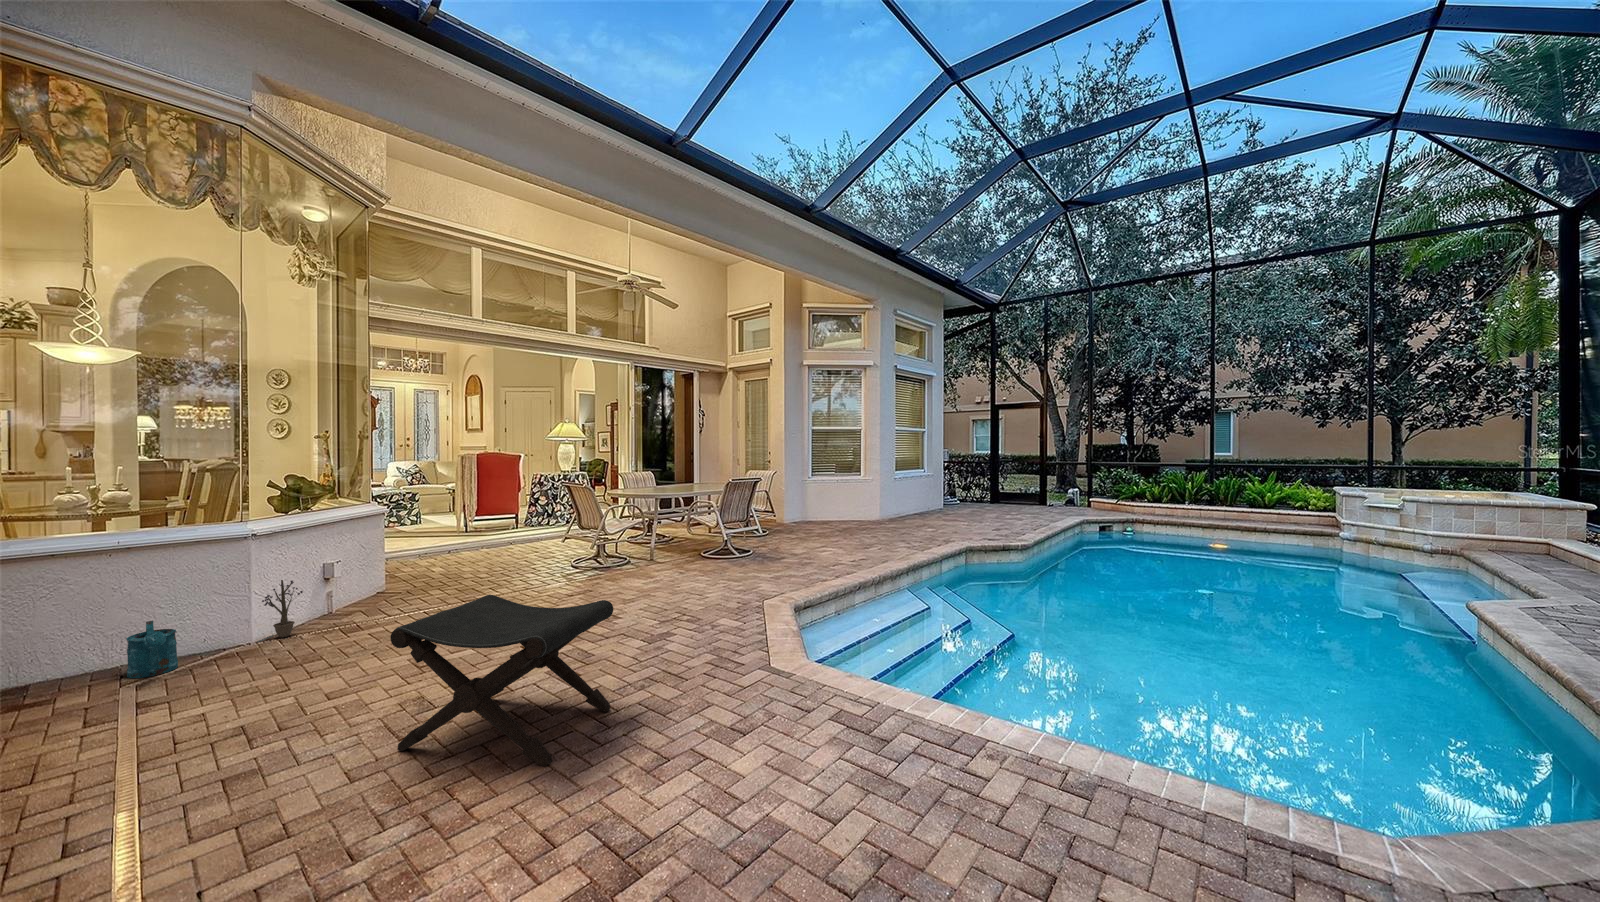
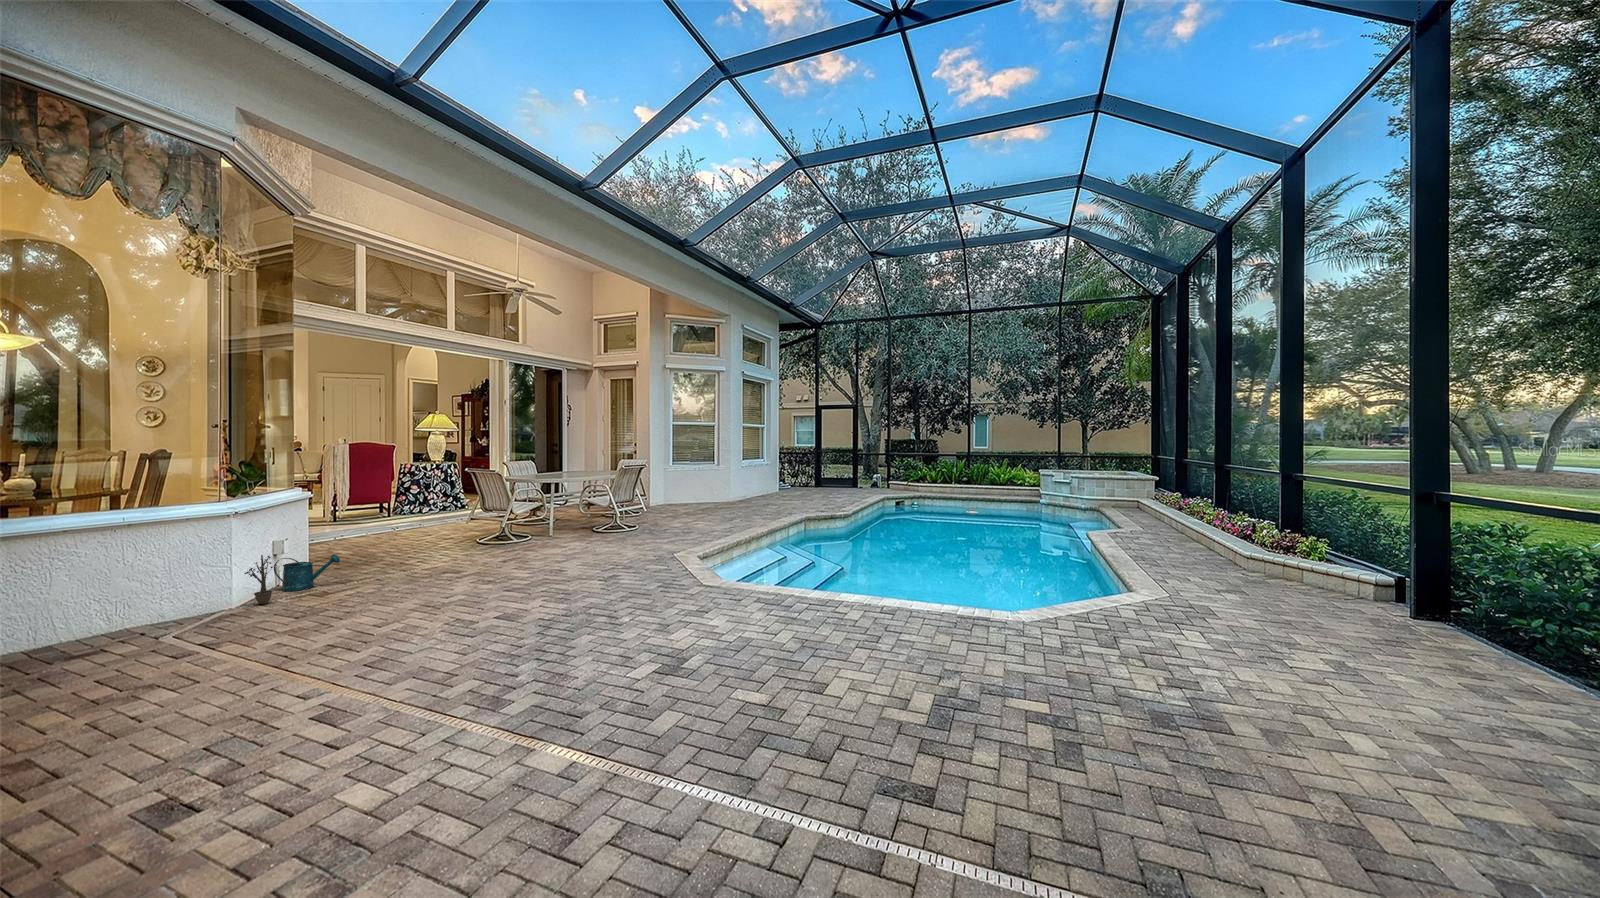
footstool: present [391,595,613,766] -> none [471,545,606,644]
watering can: present [127,621,178,678] -> present [274,554,340,591]

